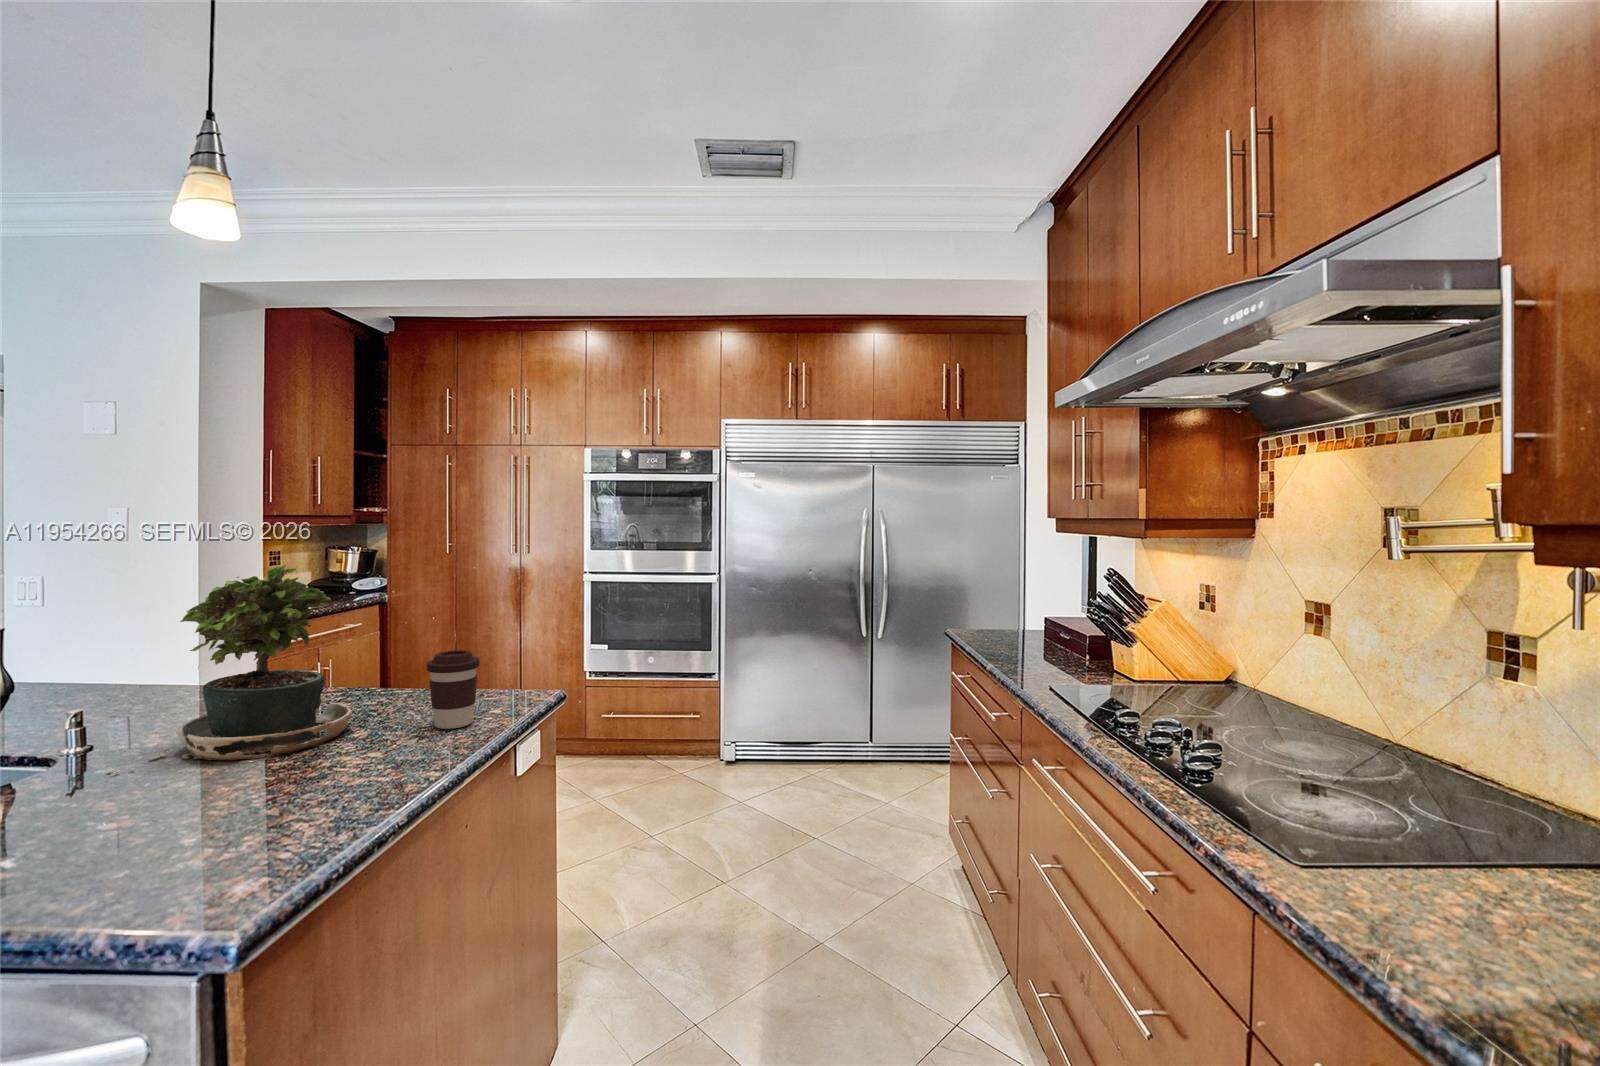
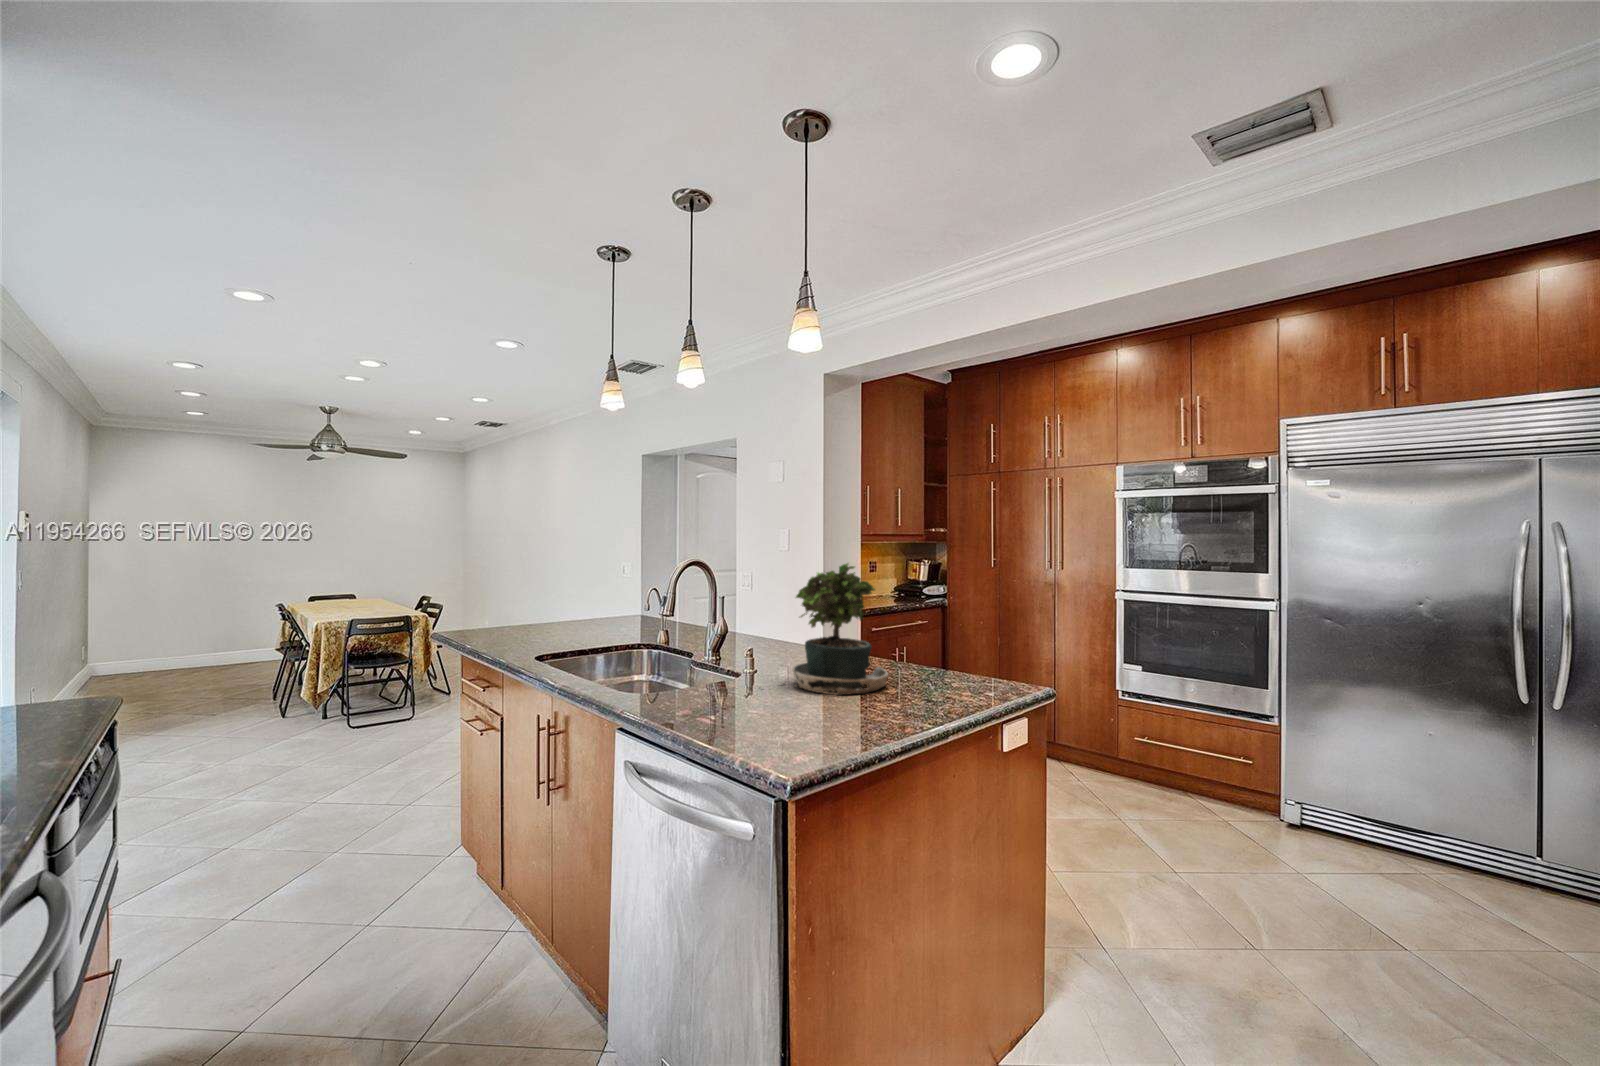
coffee cup: present [426,650,480,729] -> none [935,637,974,699]

